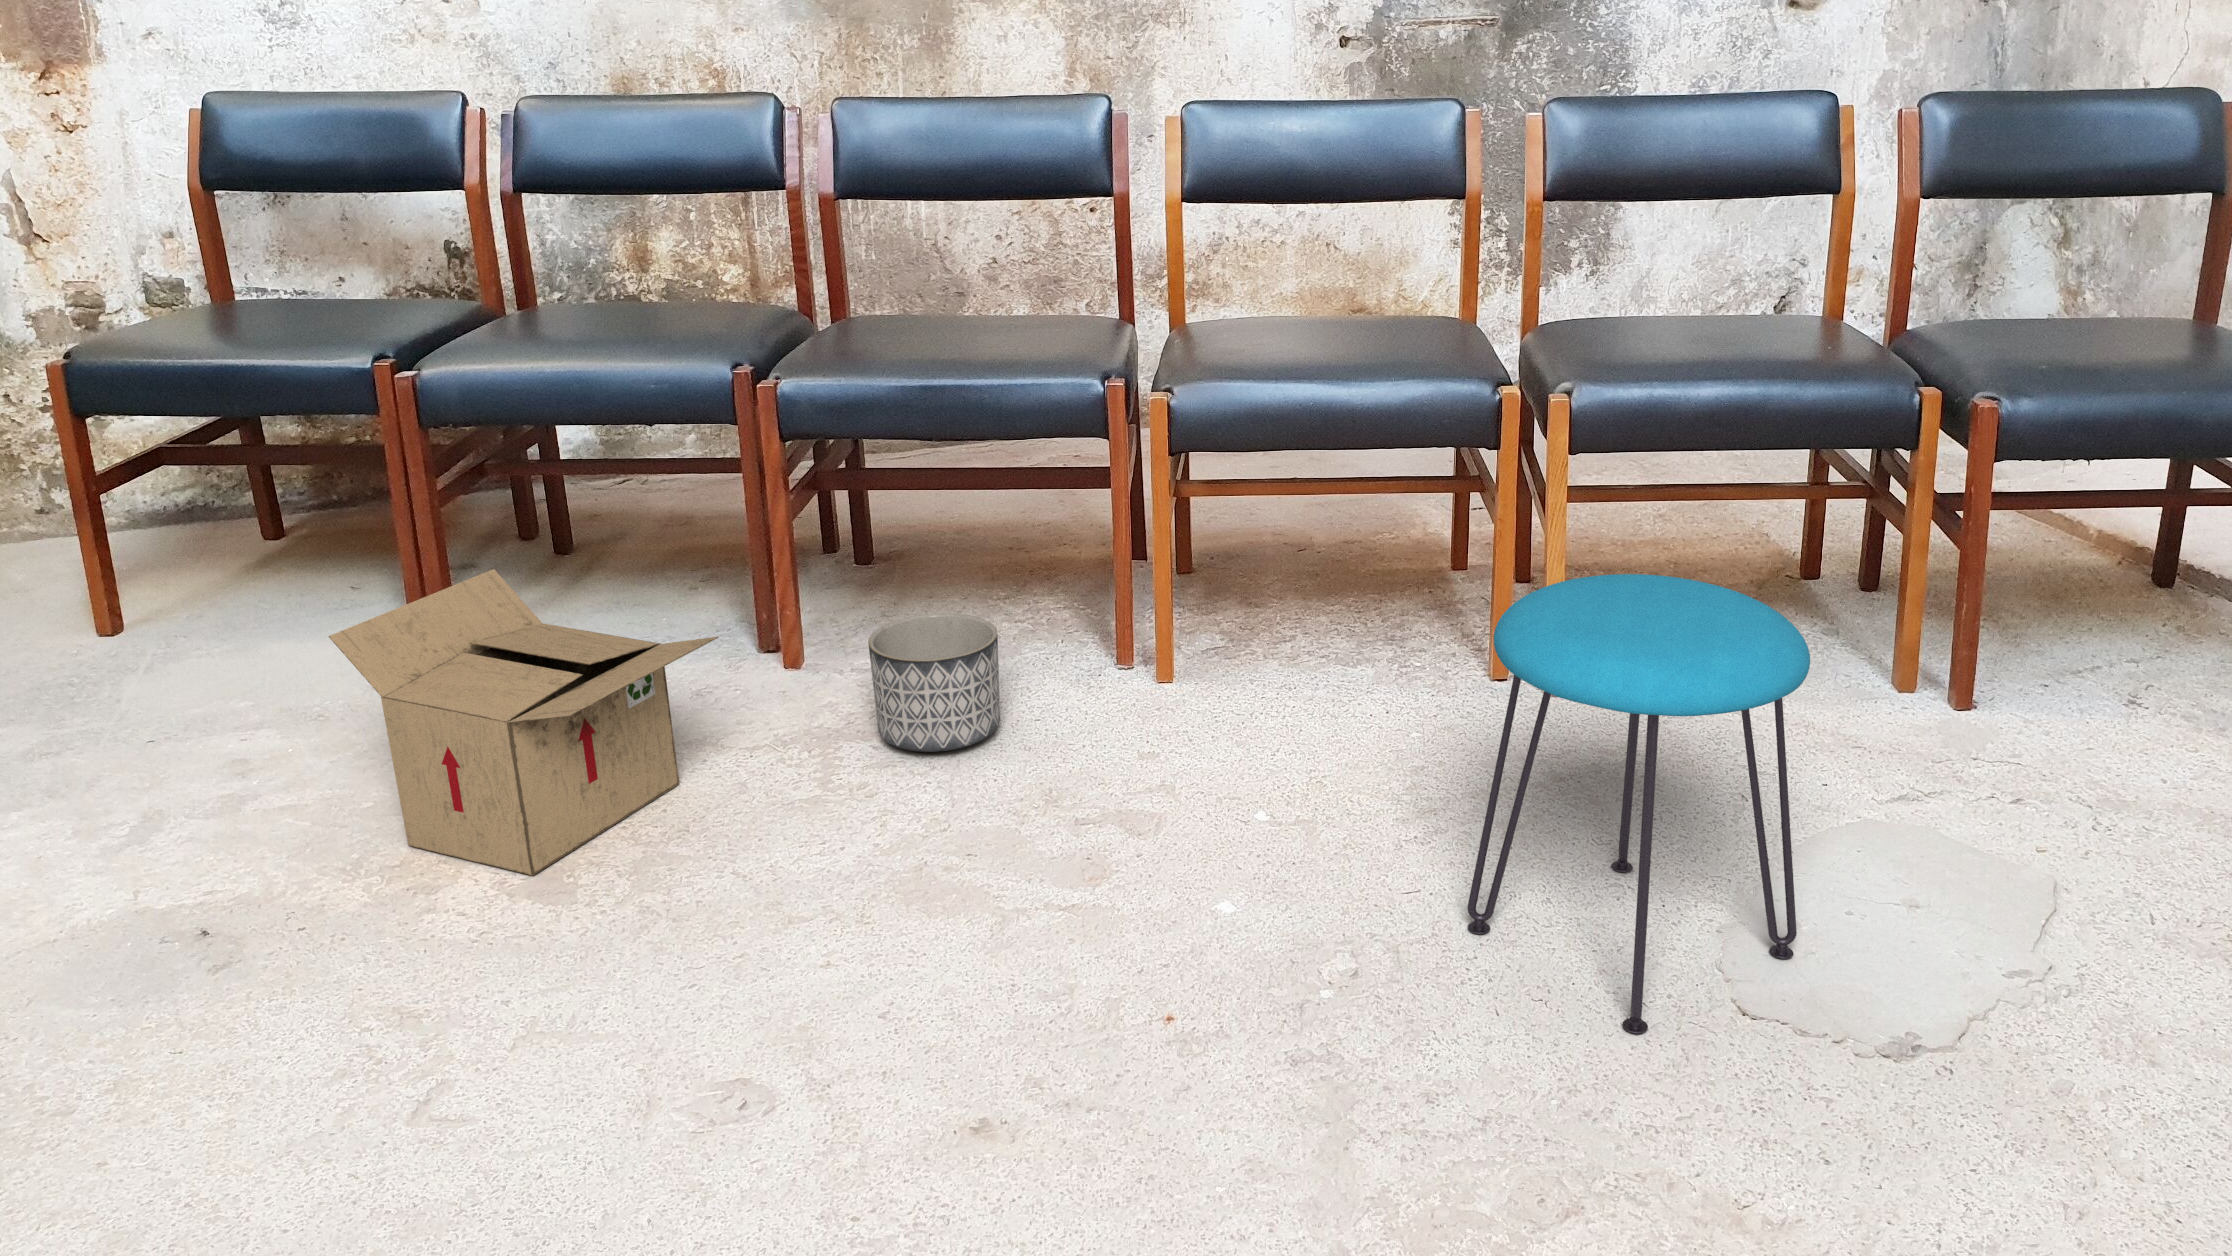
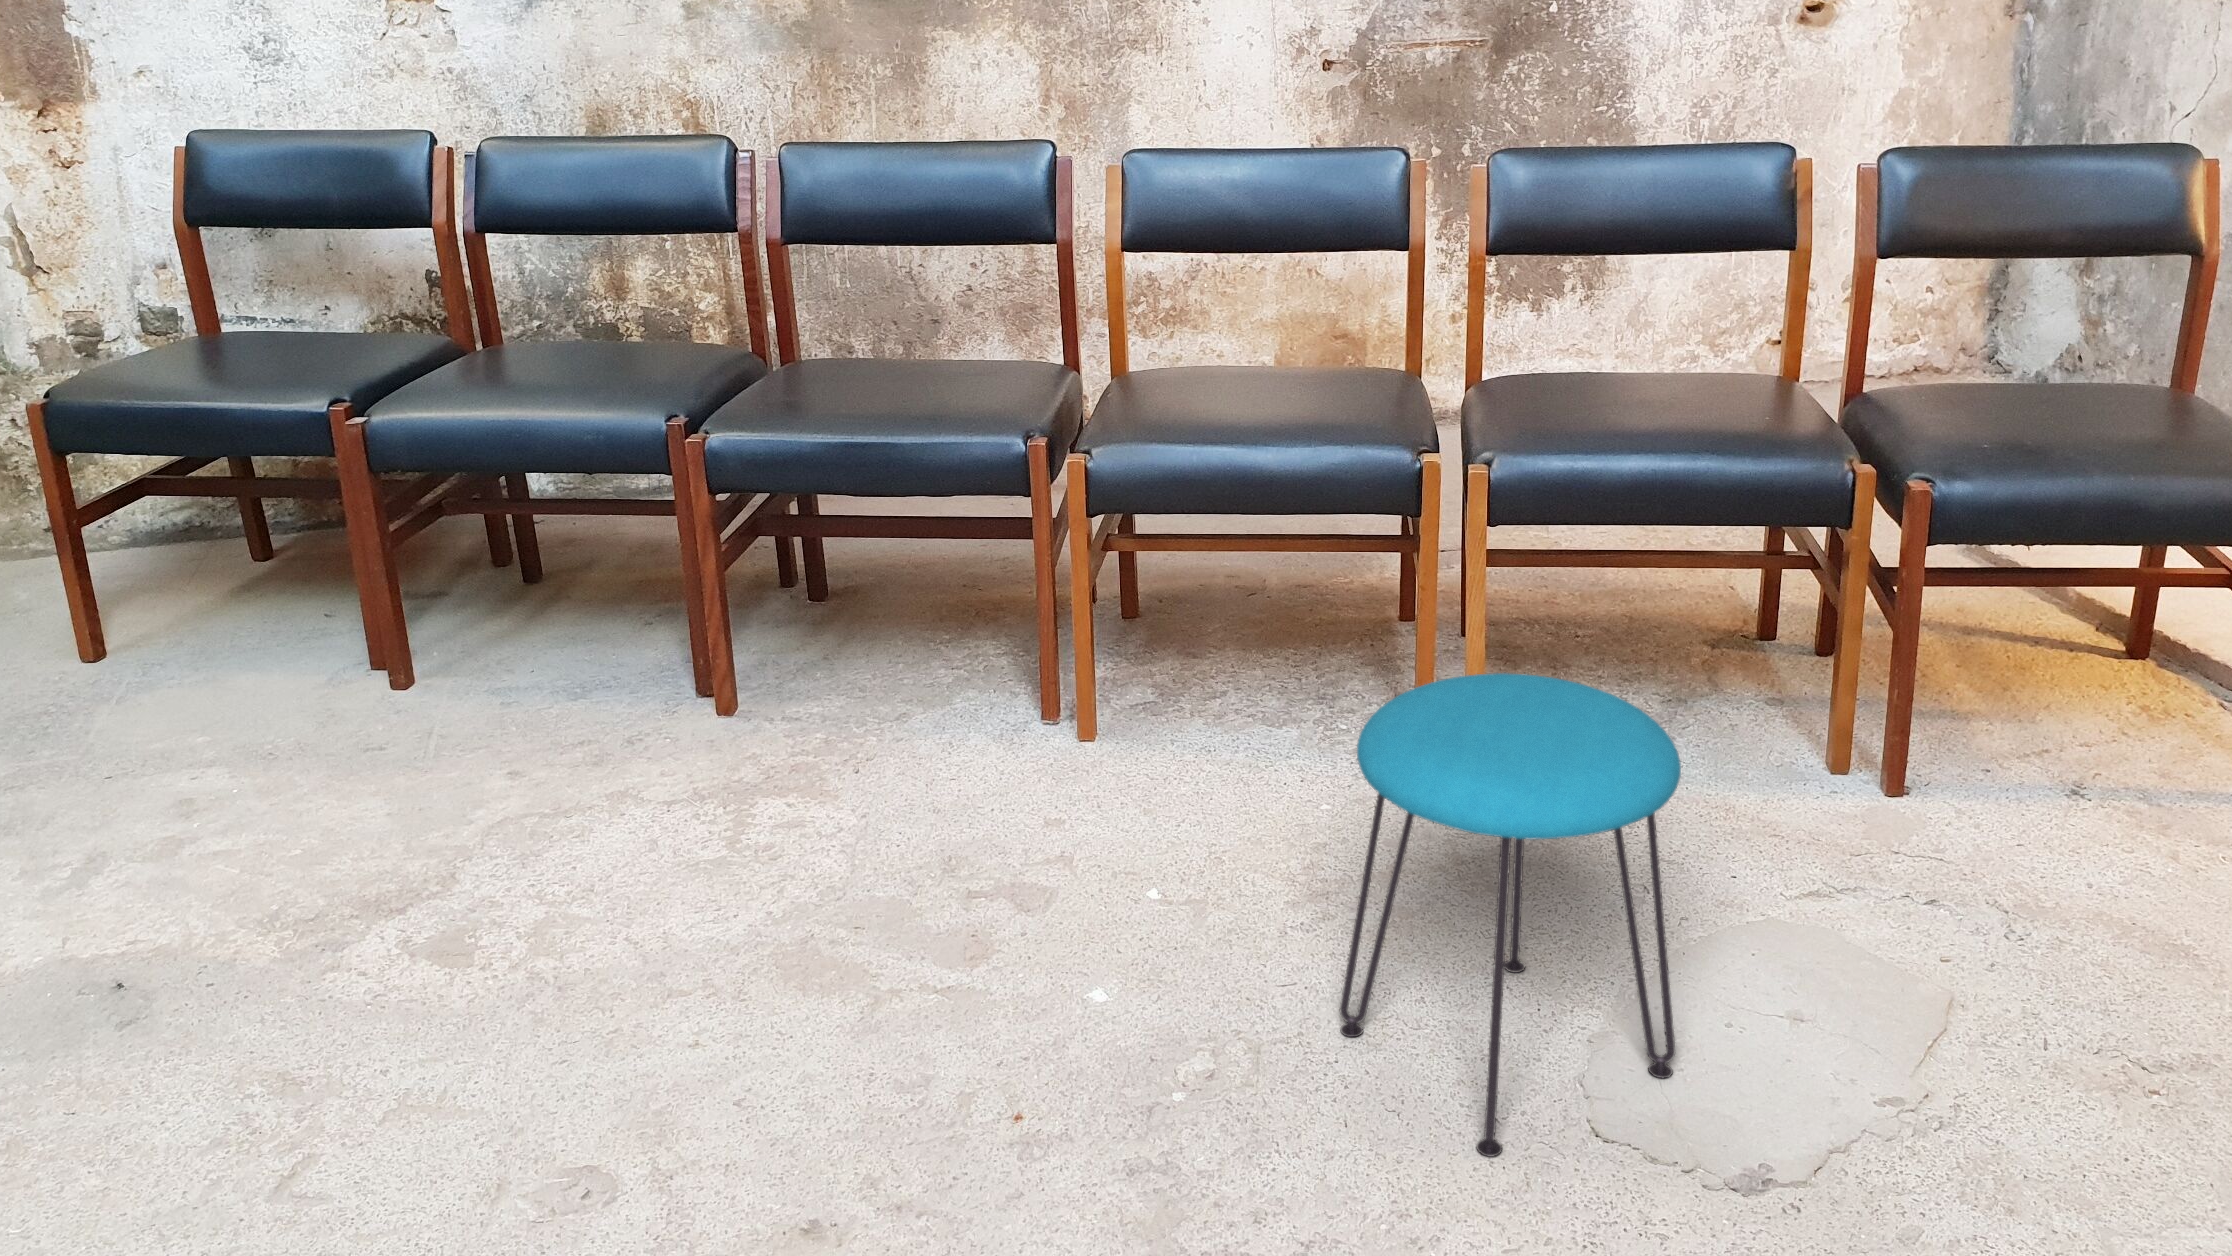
cardboard box: present [329,569,719,876] -> none [245,624,623,936]
planter: present [868,613,1000,752] -> none [781,672,915,814]

